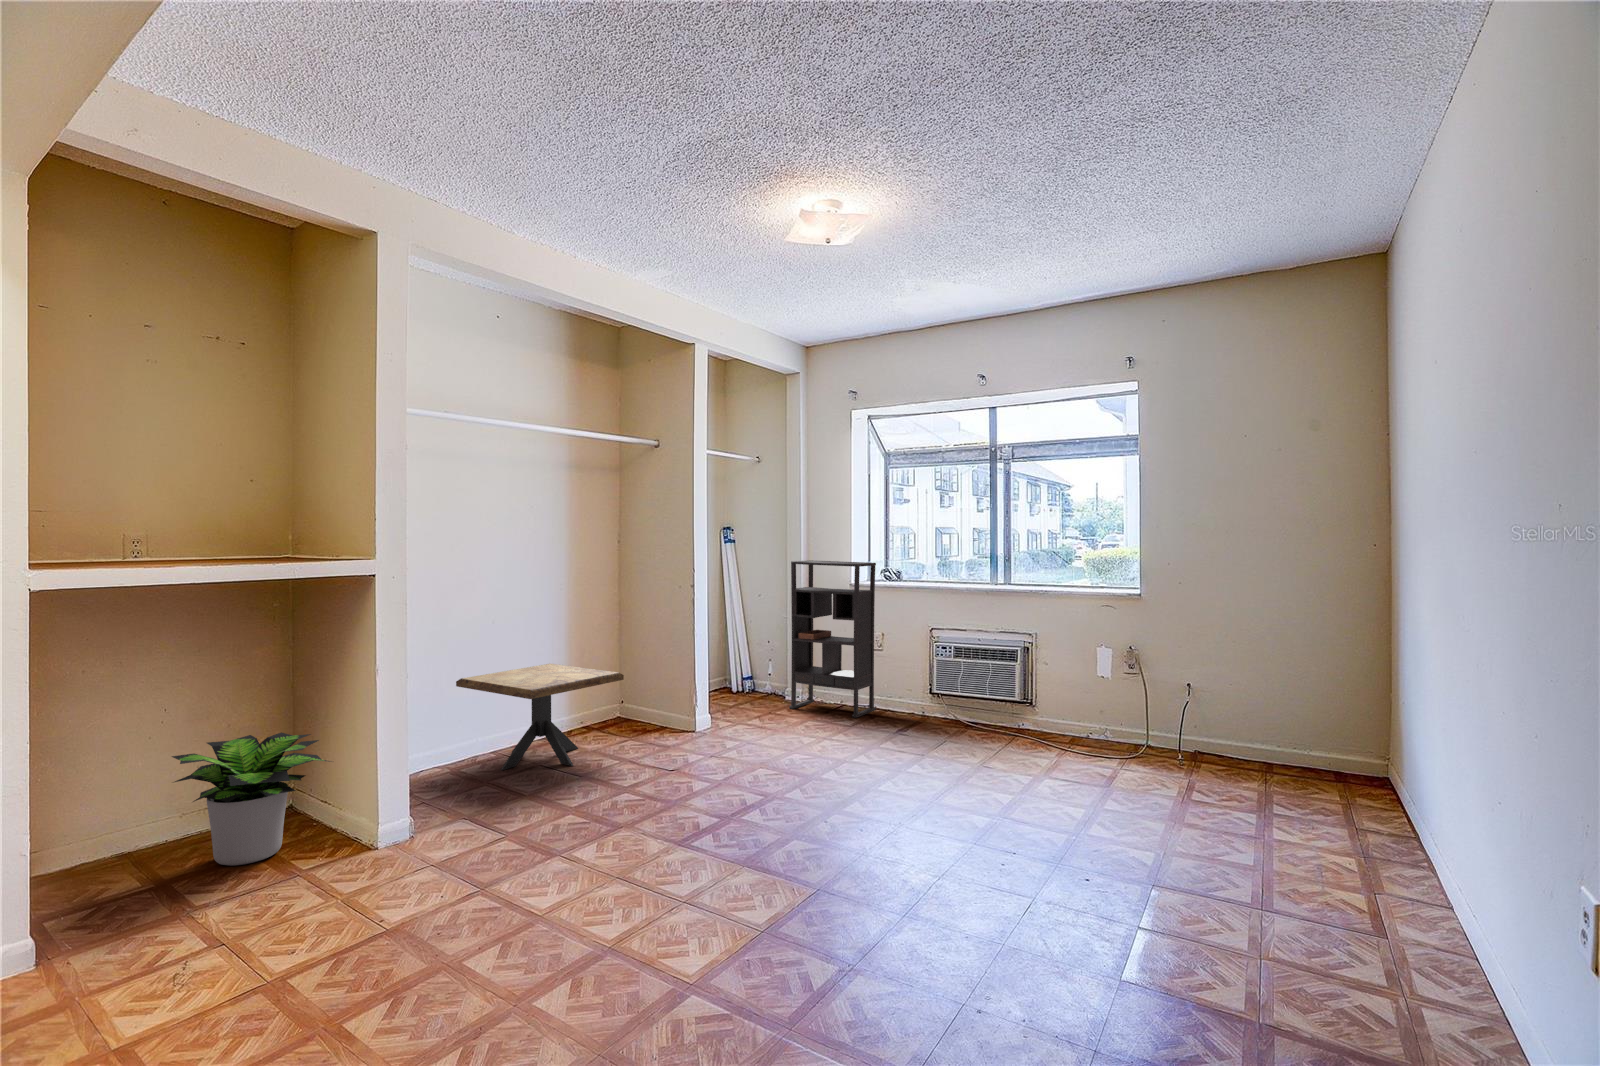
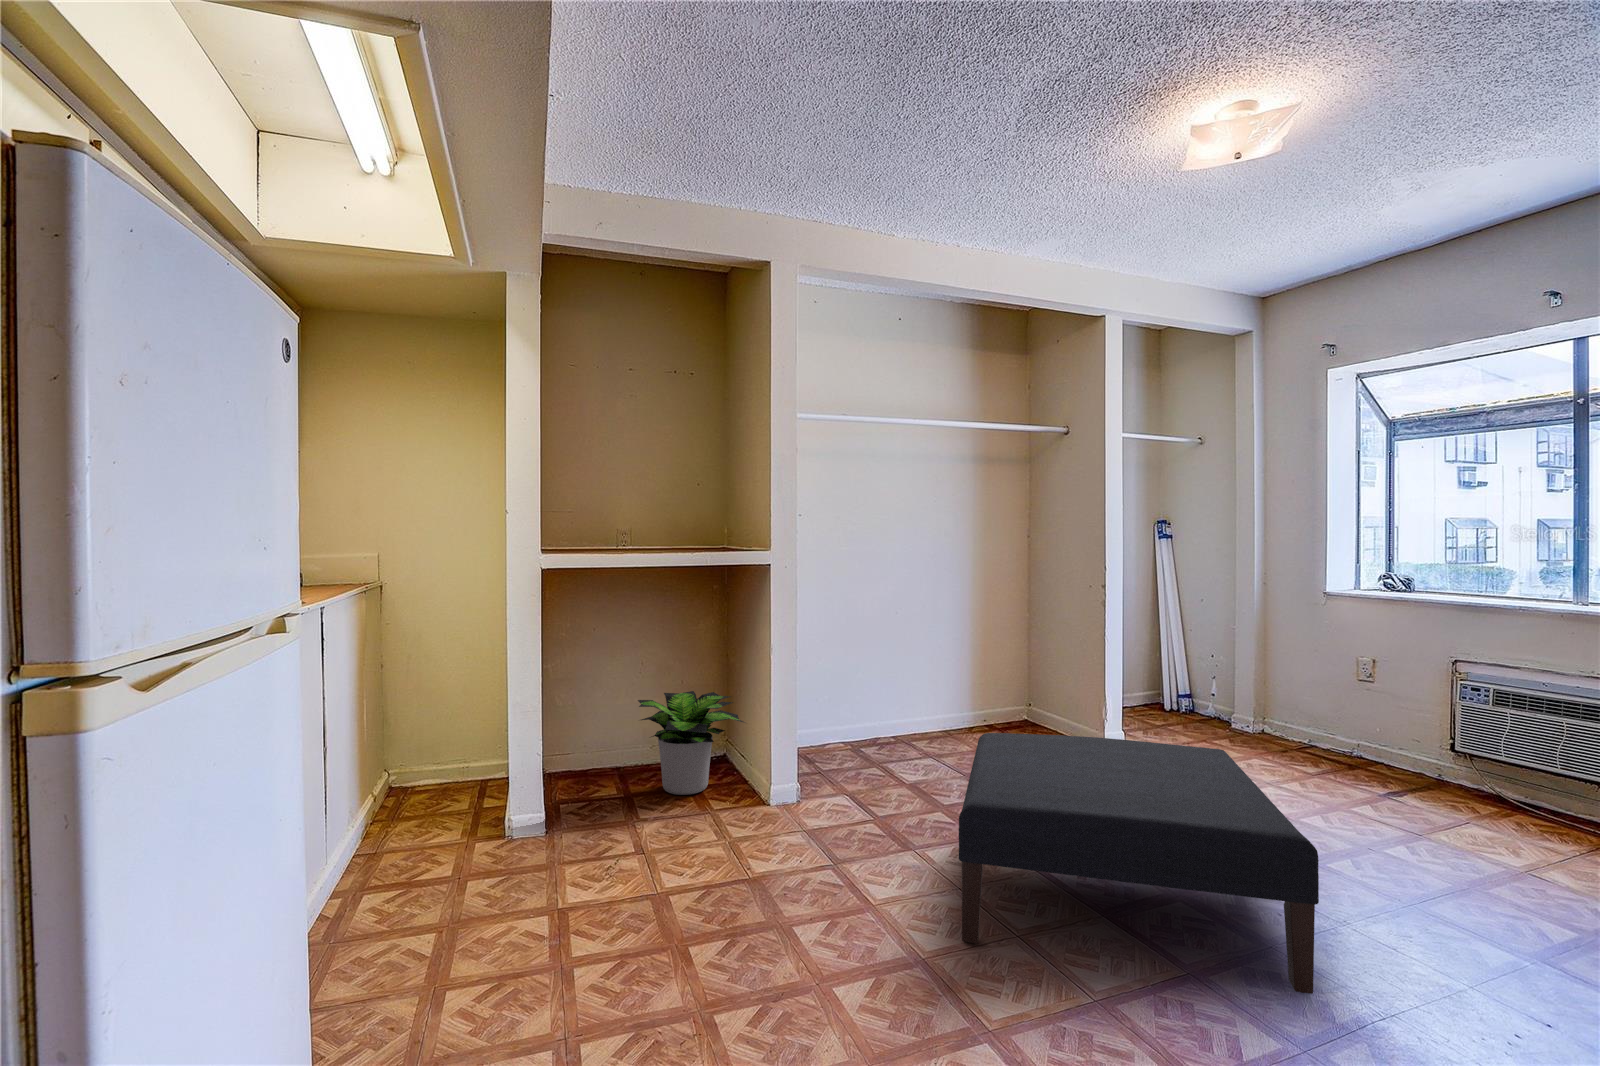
bookshelf: present [789,560,876,718] -> none [1235,561,1364,764]
side table: present [456,664,624,770] -> none [862,657,1018,762]
ottoman: none [613,714,903,922] -> present [959,733,1319,994]

